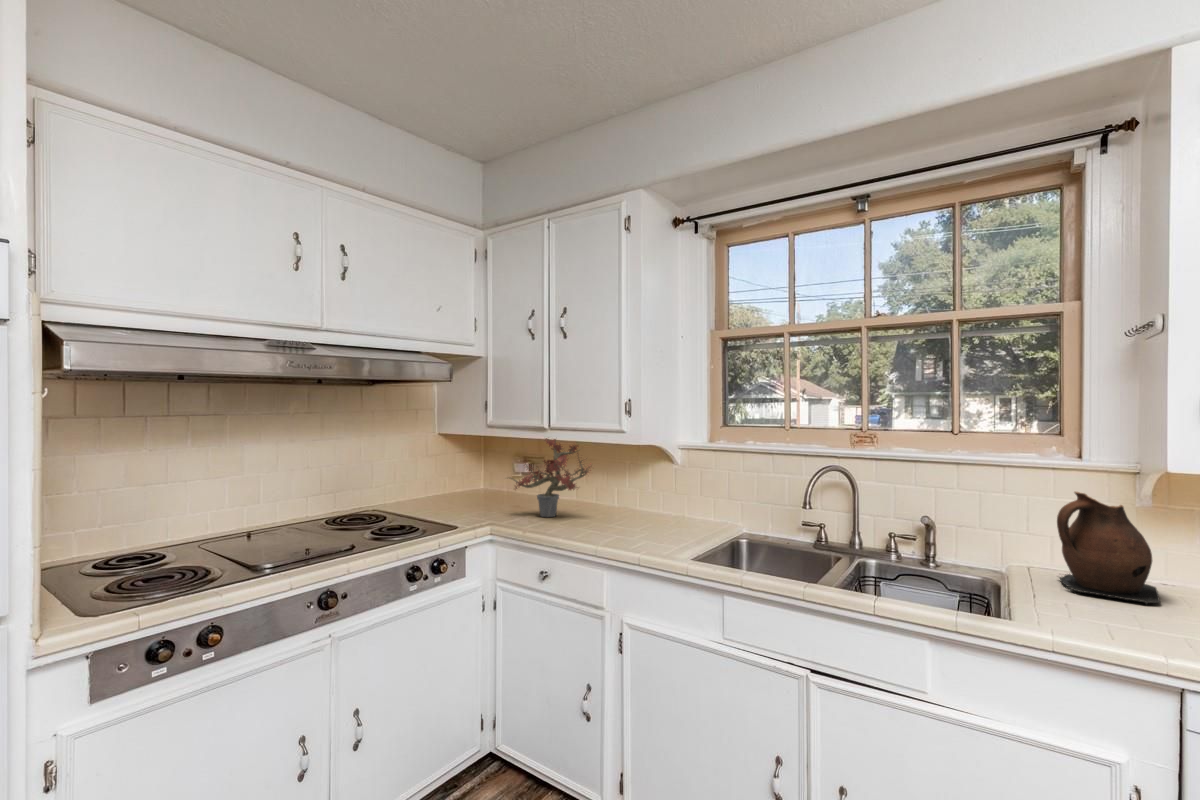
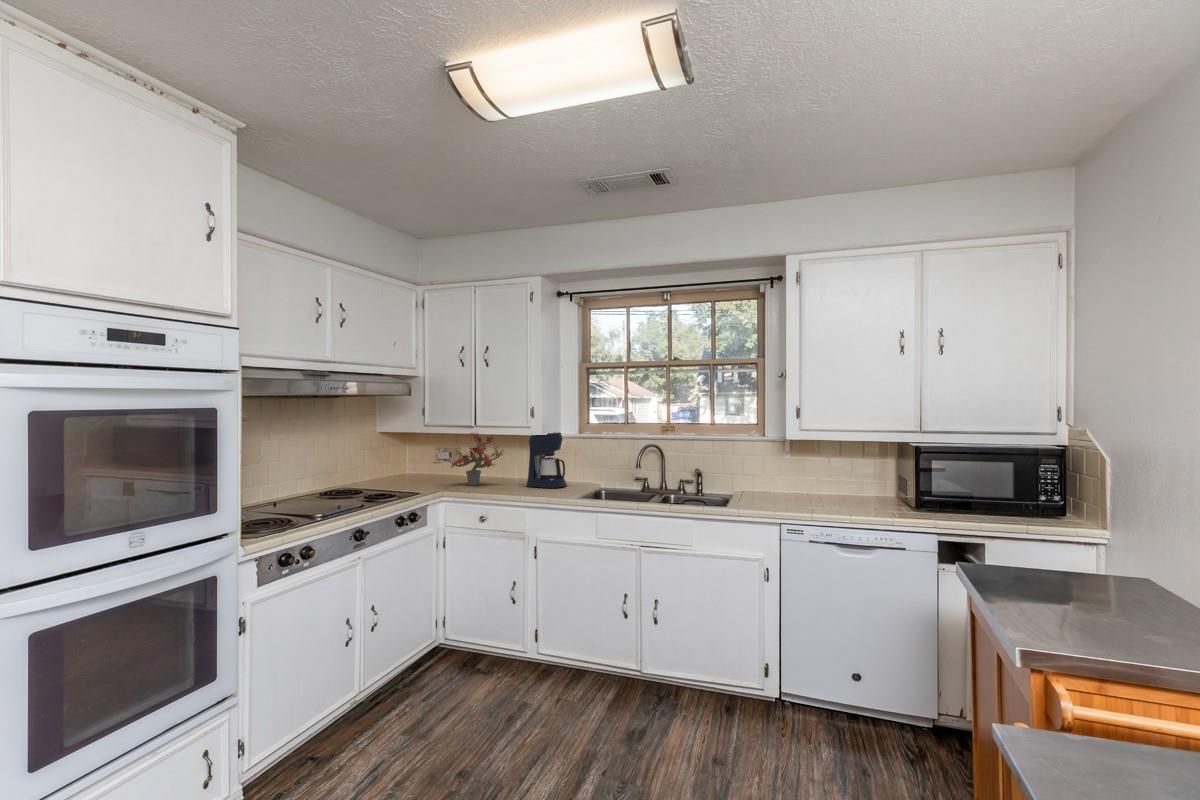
coffee maker: none [623,439,688,530] -> present [526,432,567,488]
ceramic pitcher: present [1057,492,1160,604] -> none [752,451,792,500]

